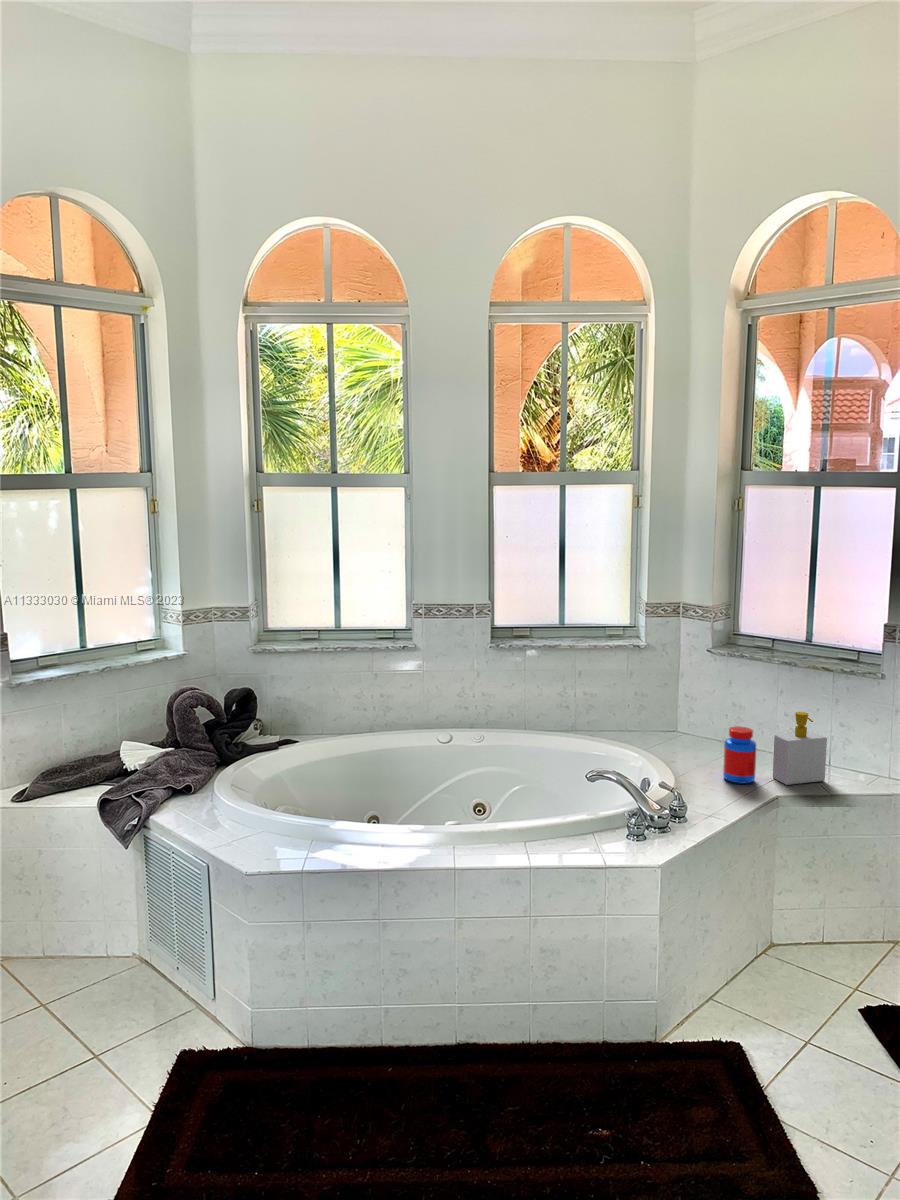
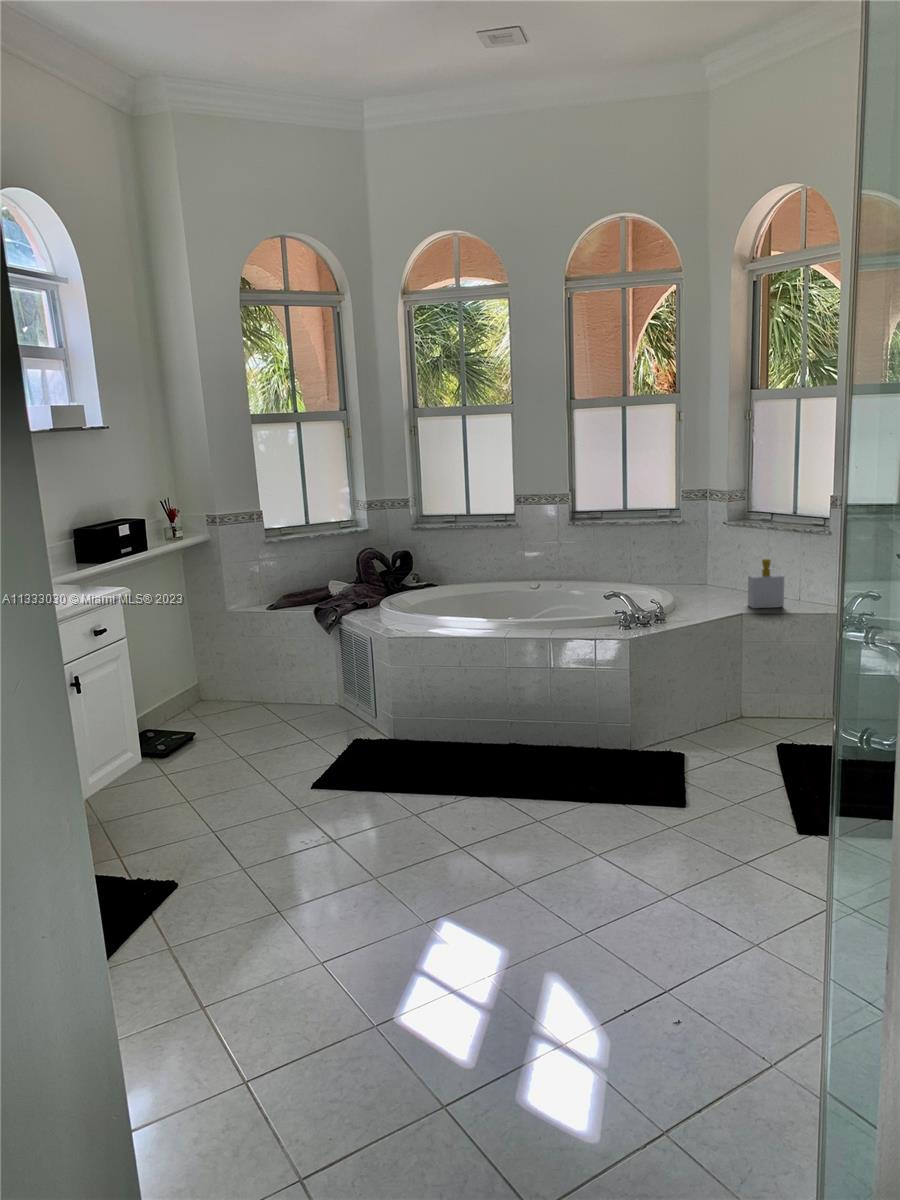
jar: present [723,726,756,784] -> none [711,570,733,607]

